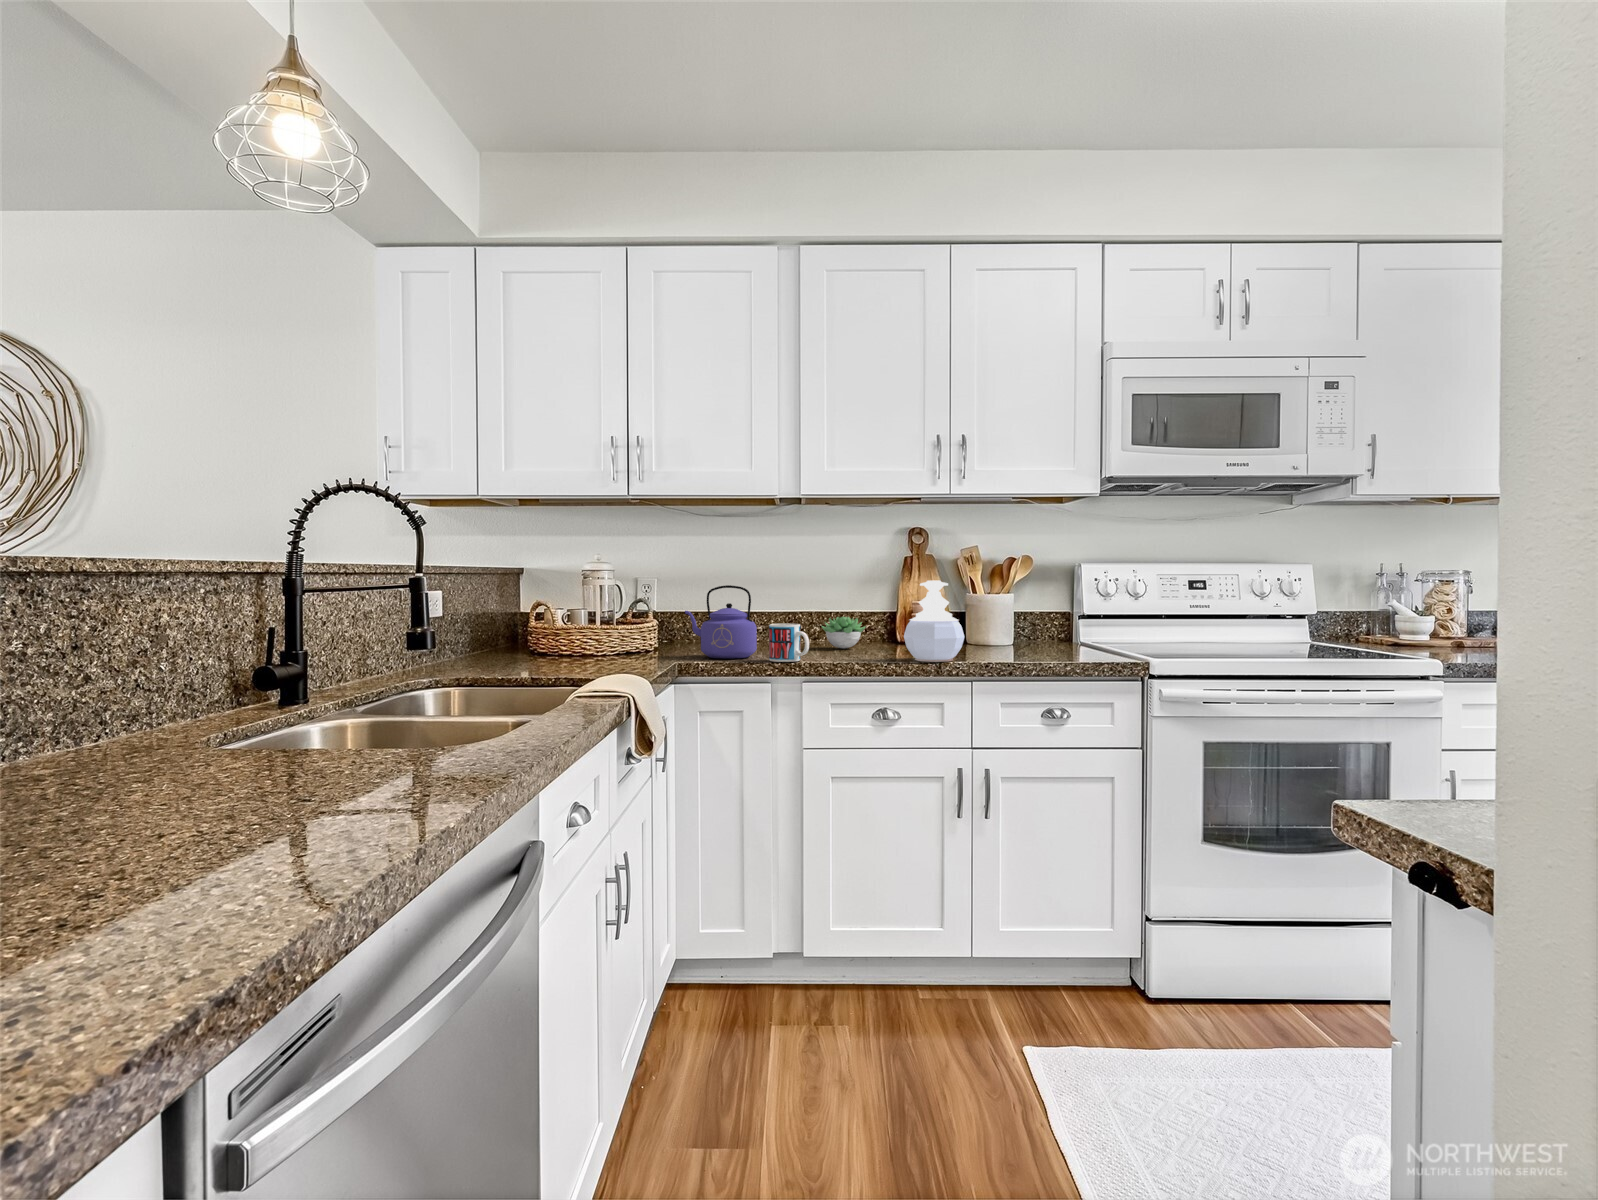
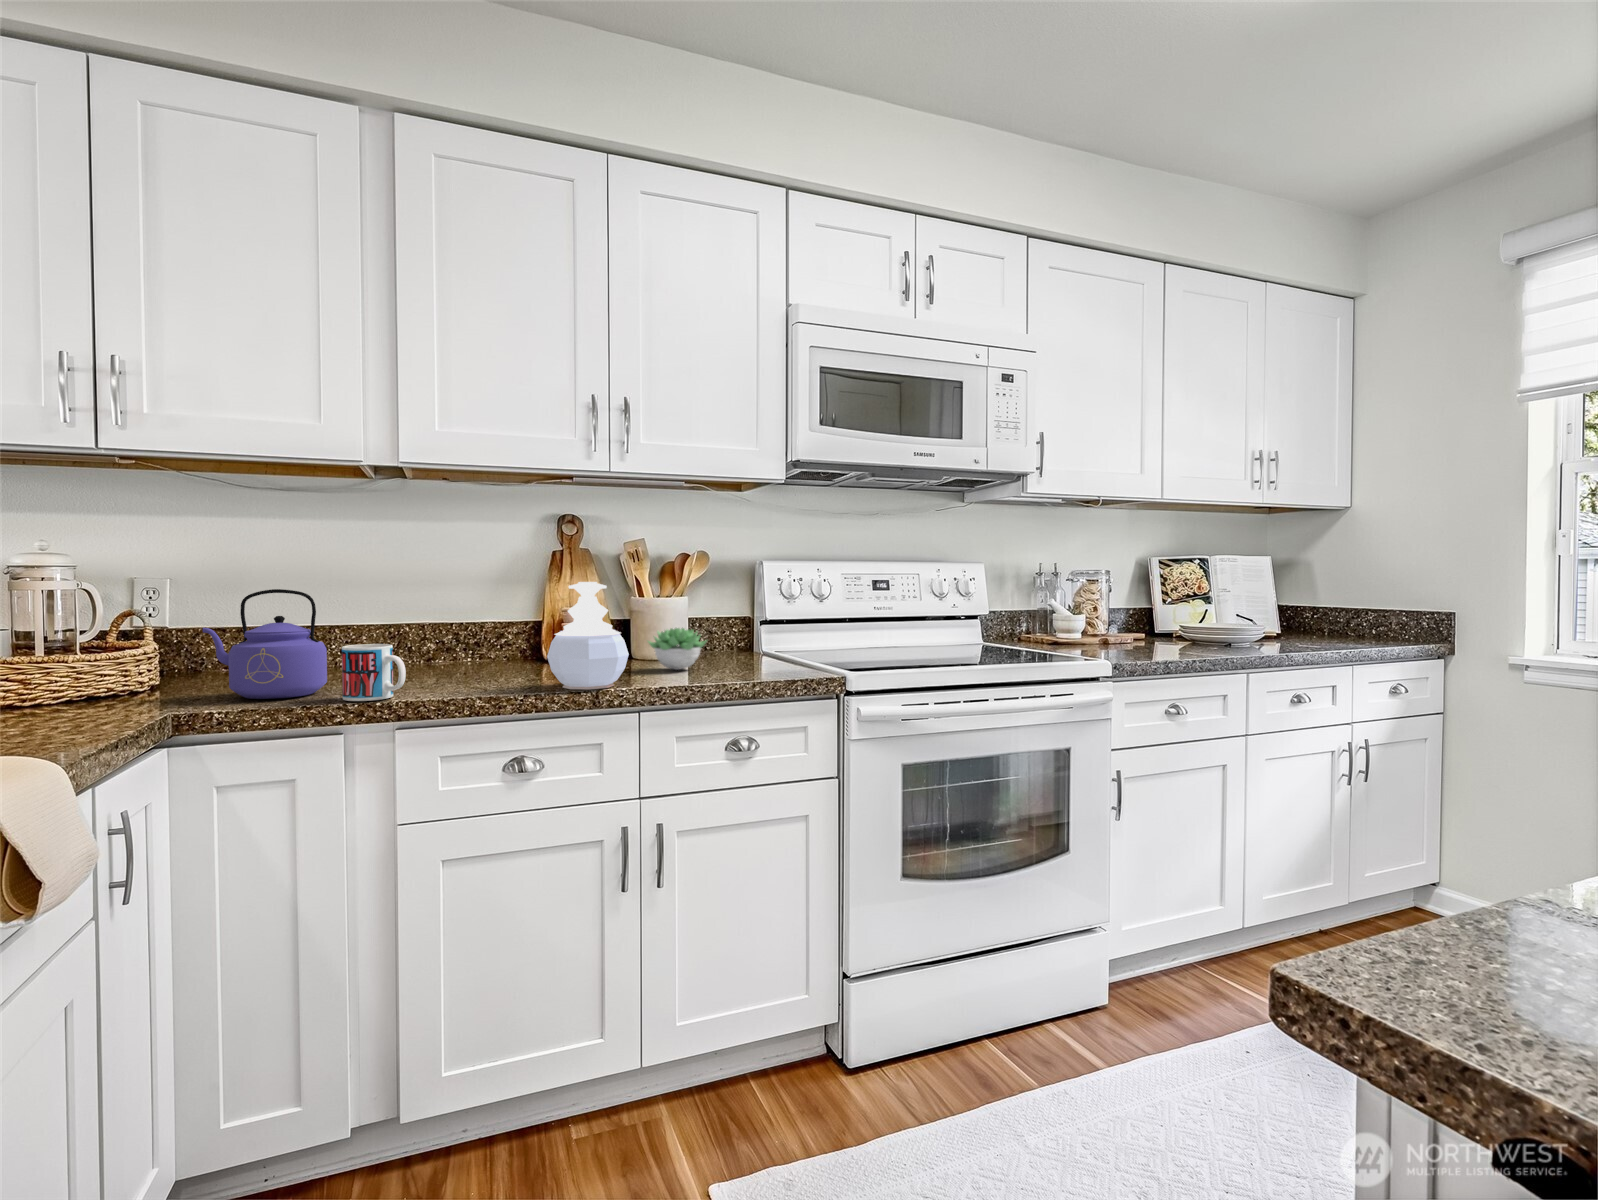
succulent plant: present [821,616,866,648] -> present [648,628,707,670]

